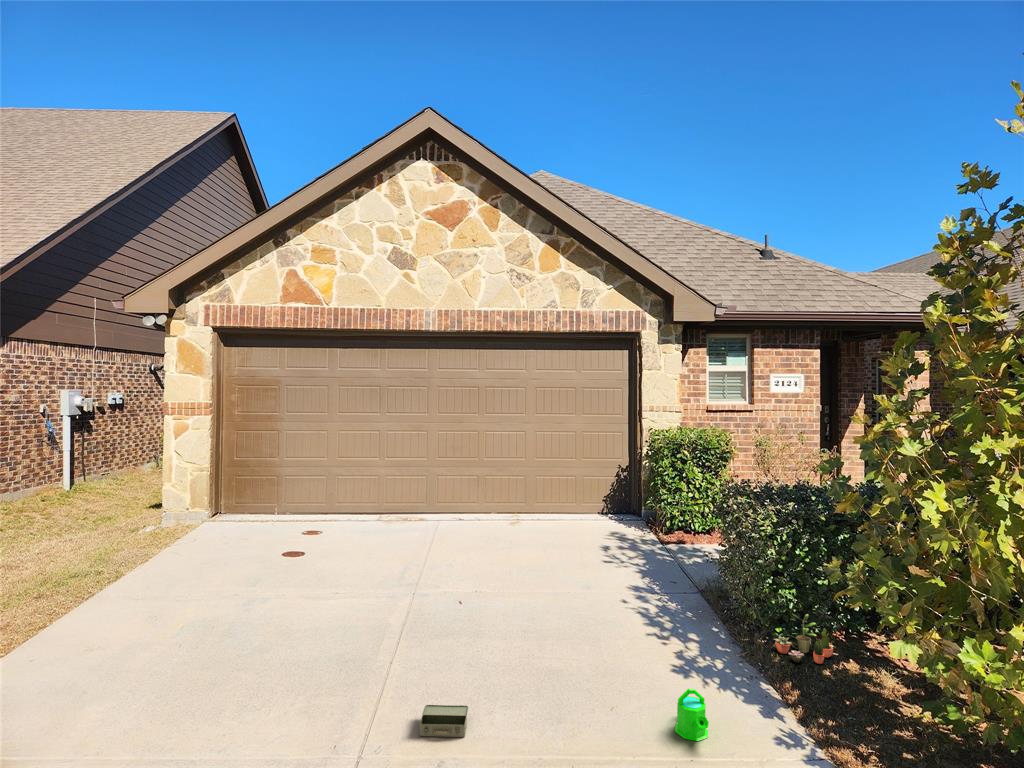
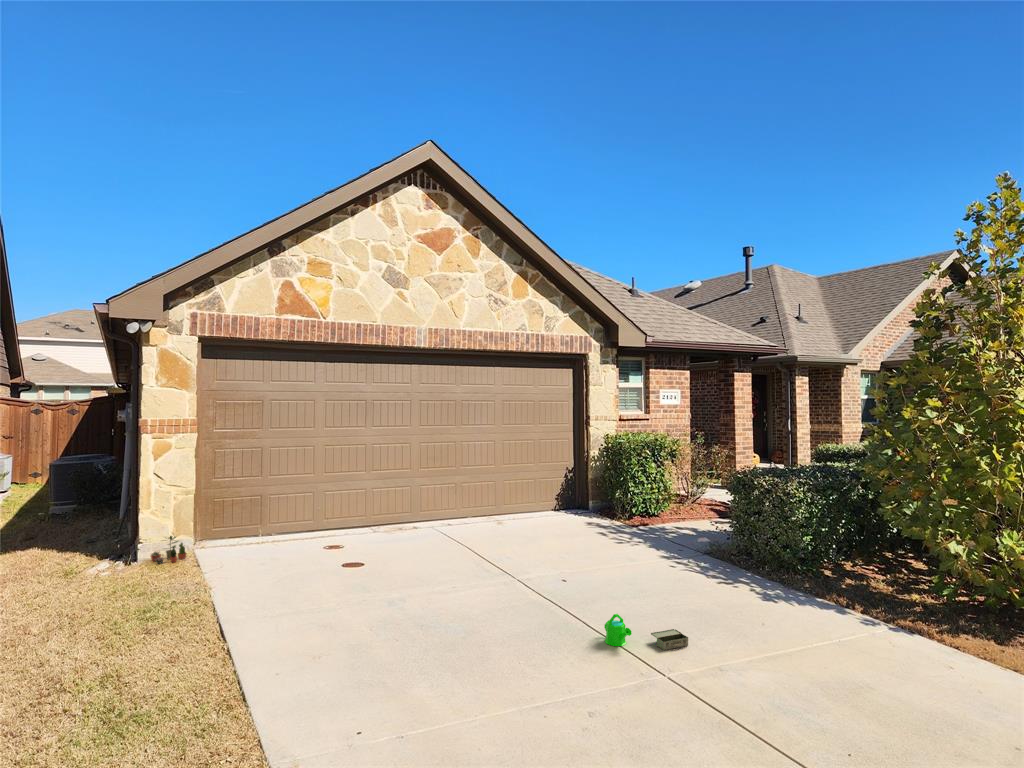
potted plant: present [774,614,833,664] -> present [151,536,186,564]
watering can: present [675,688,709,741] -> present [604,614,632,646]

